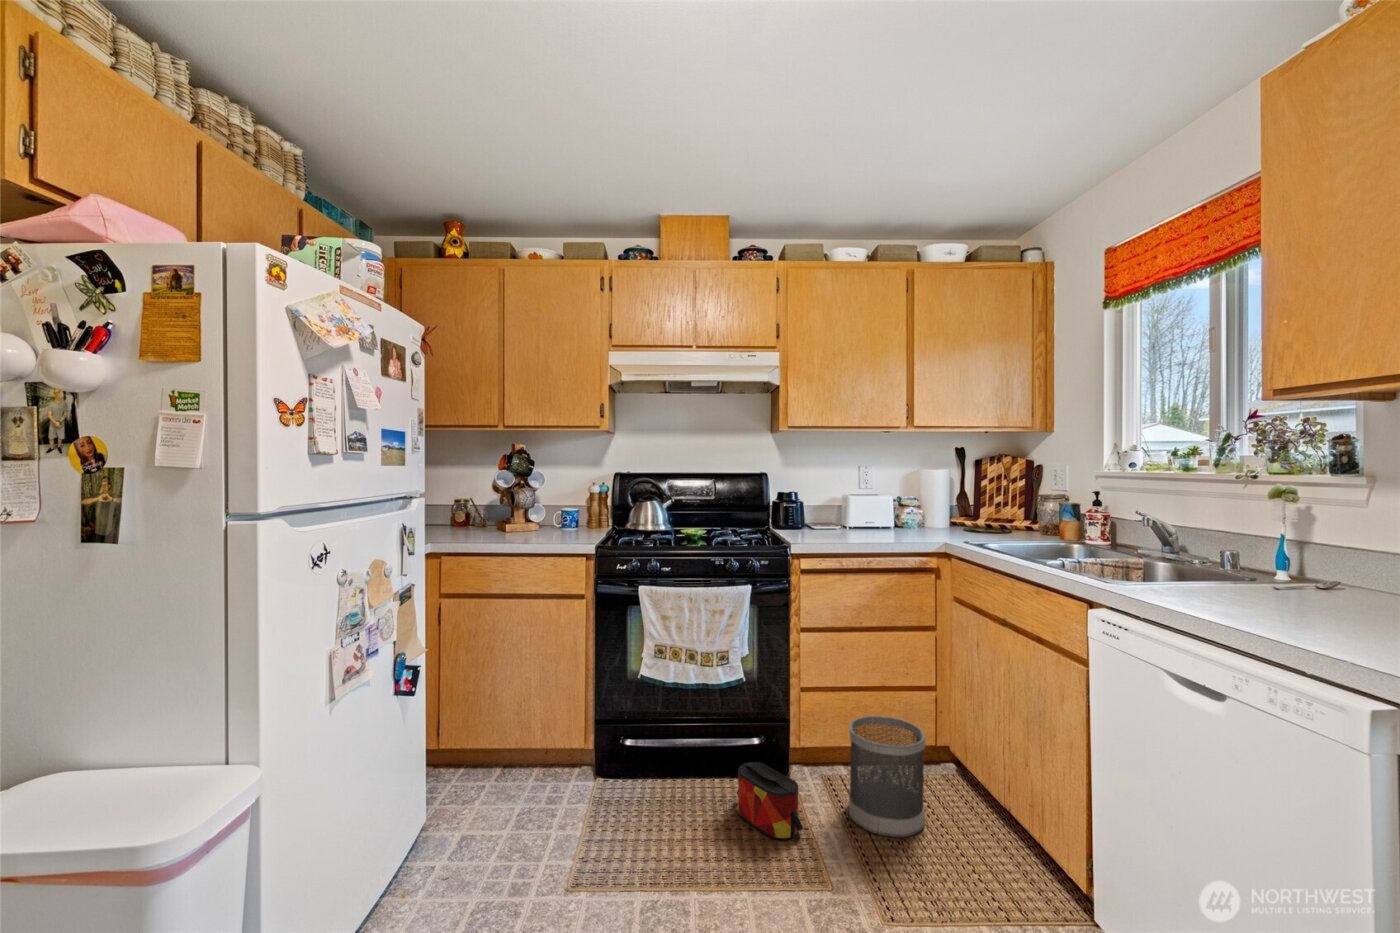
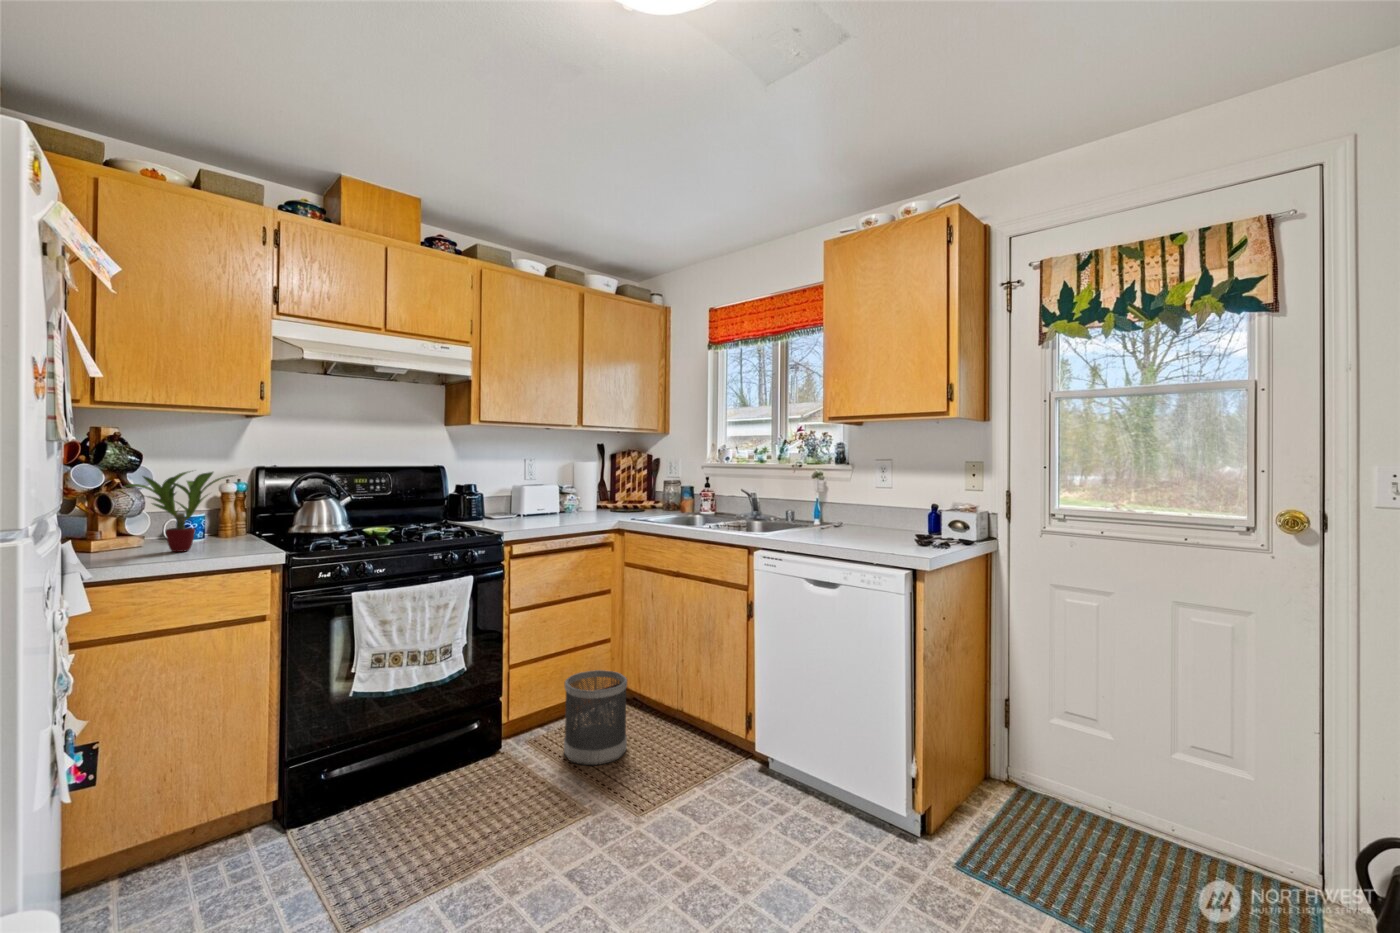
potted plant: none [510,474,582,537] -> present [124,472,233,552]
bag: present [737,762,803,840] -> none [467,741,544,800]

